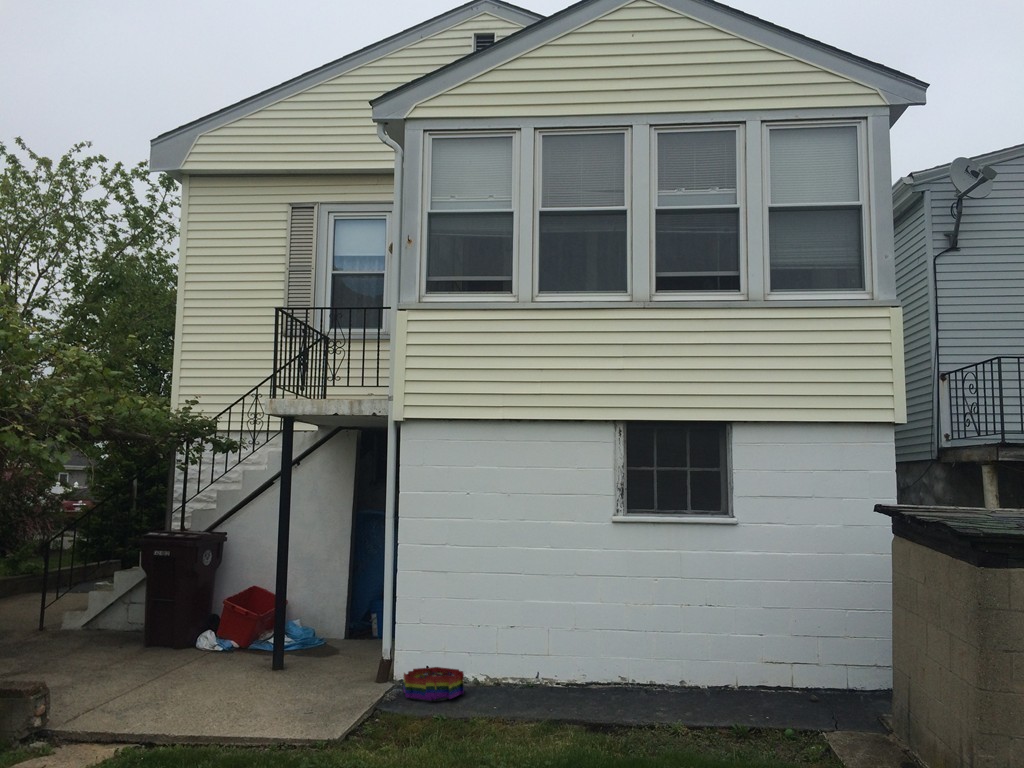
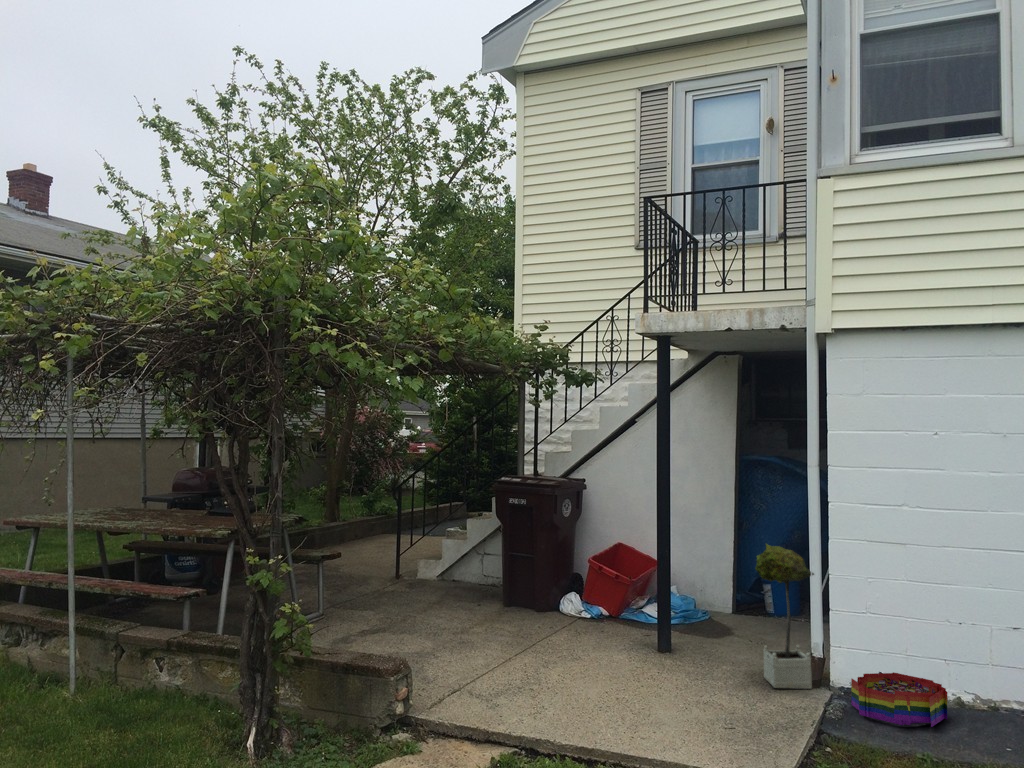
potted tree: none [343,578,386,686] -> present [755,544,814,689]

